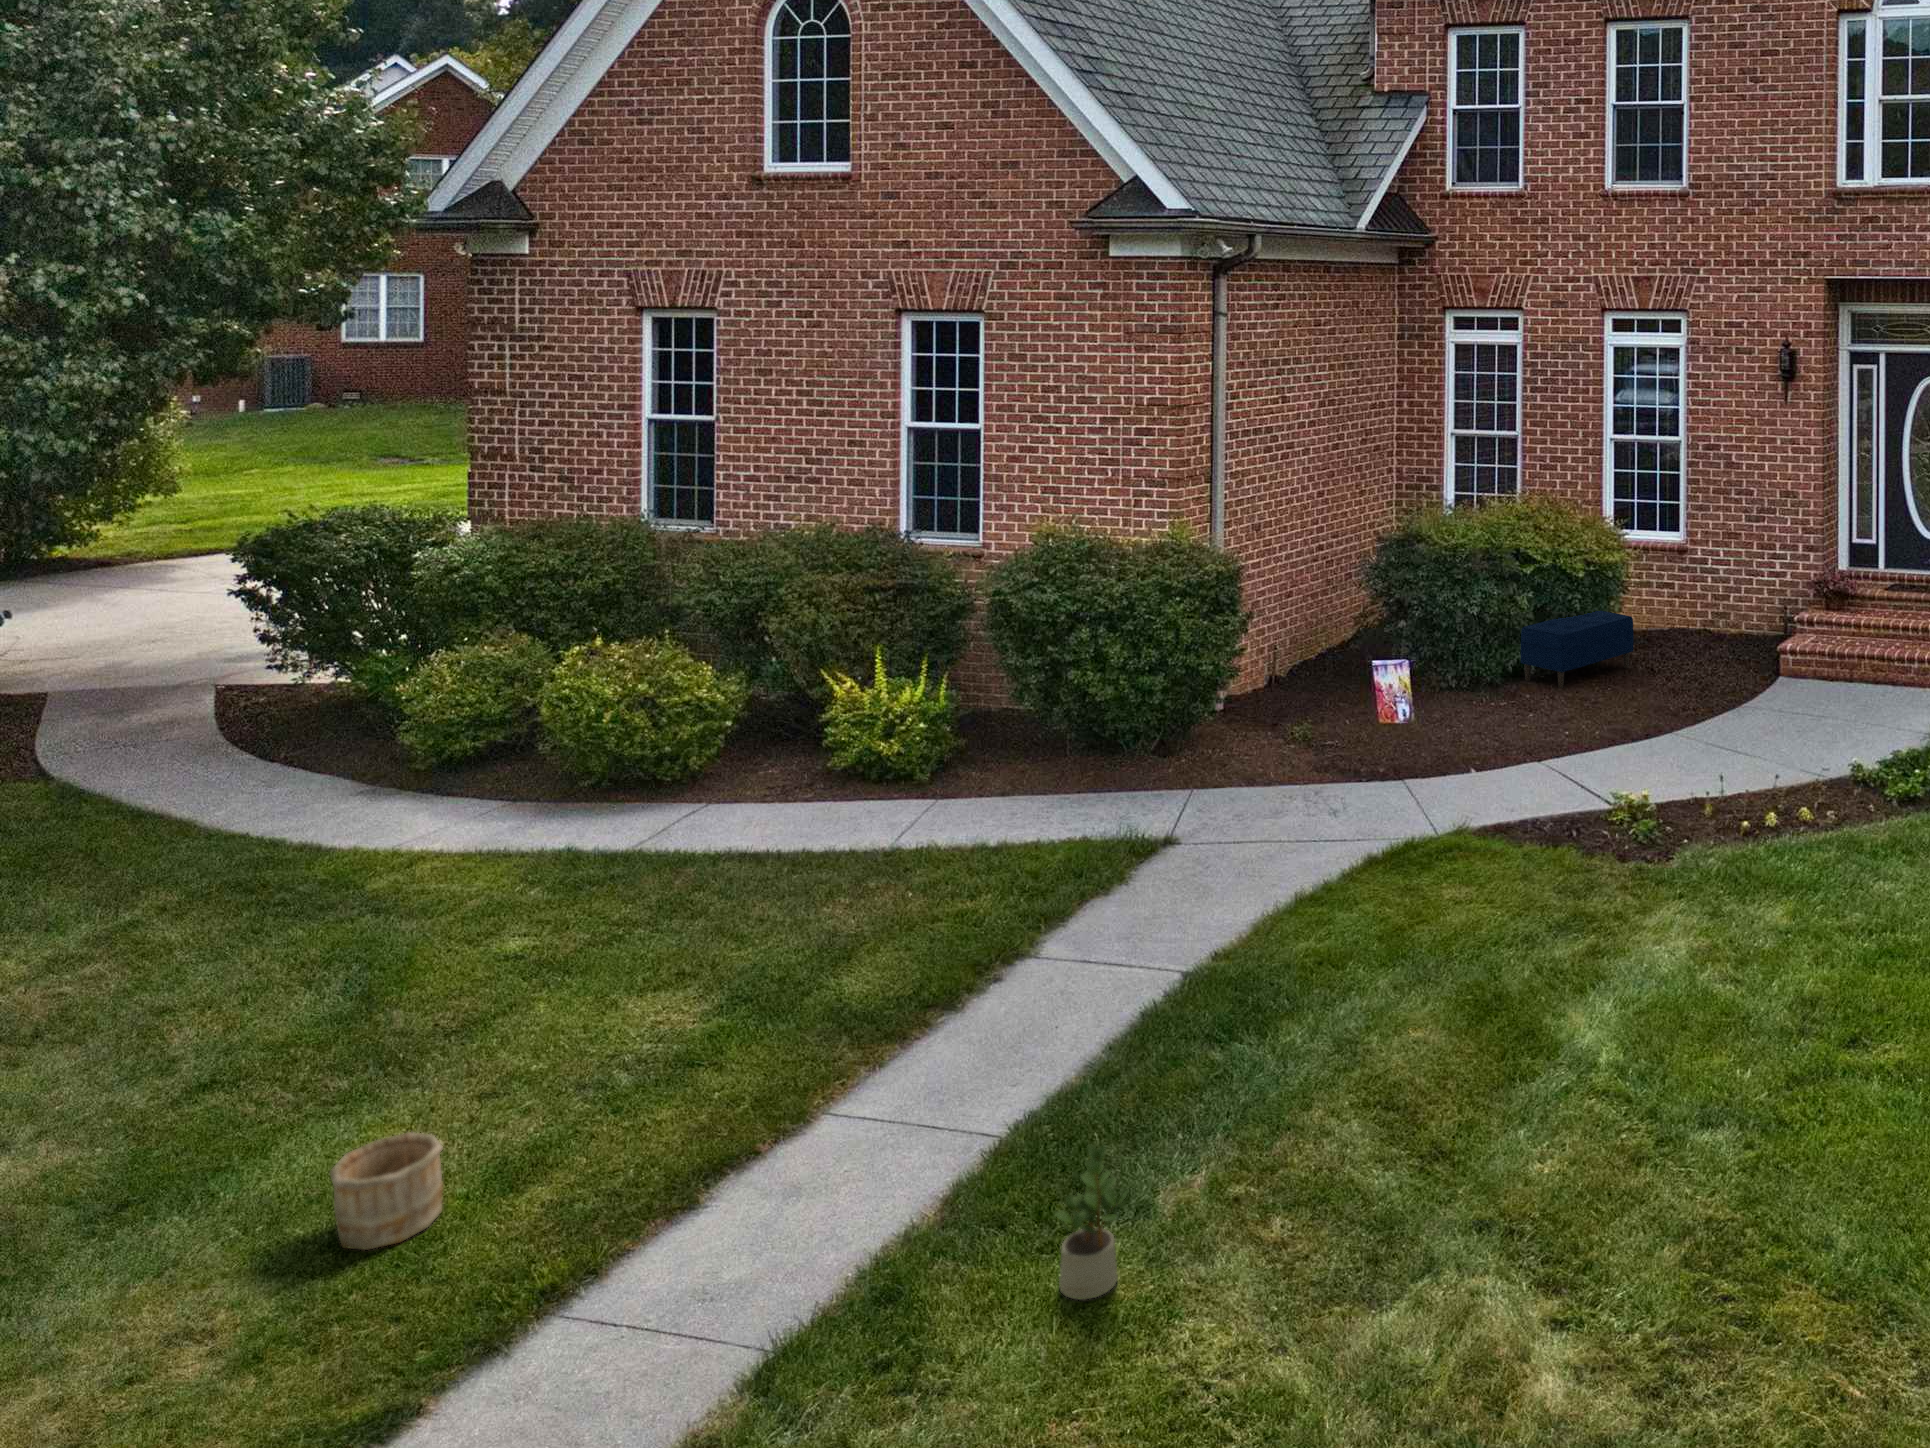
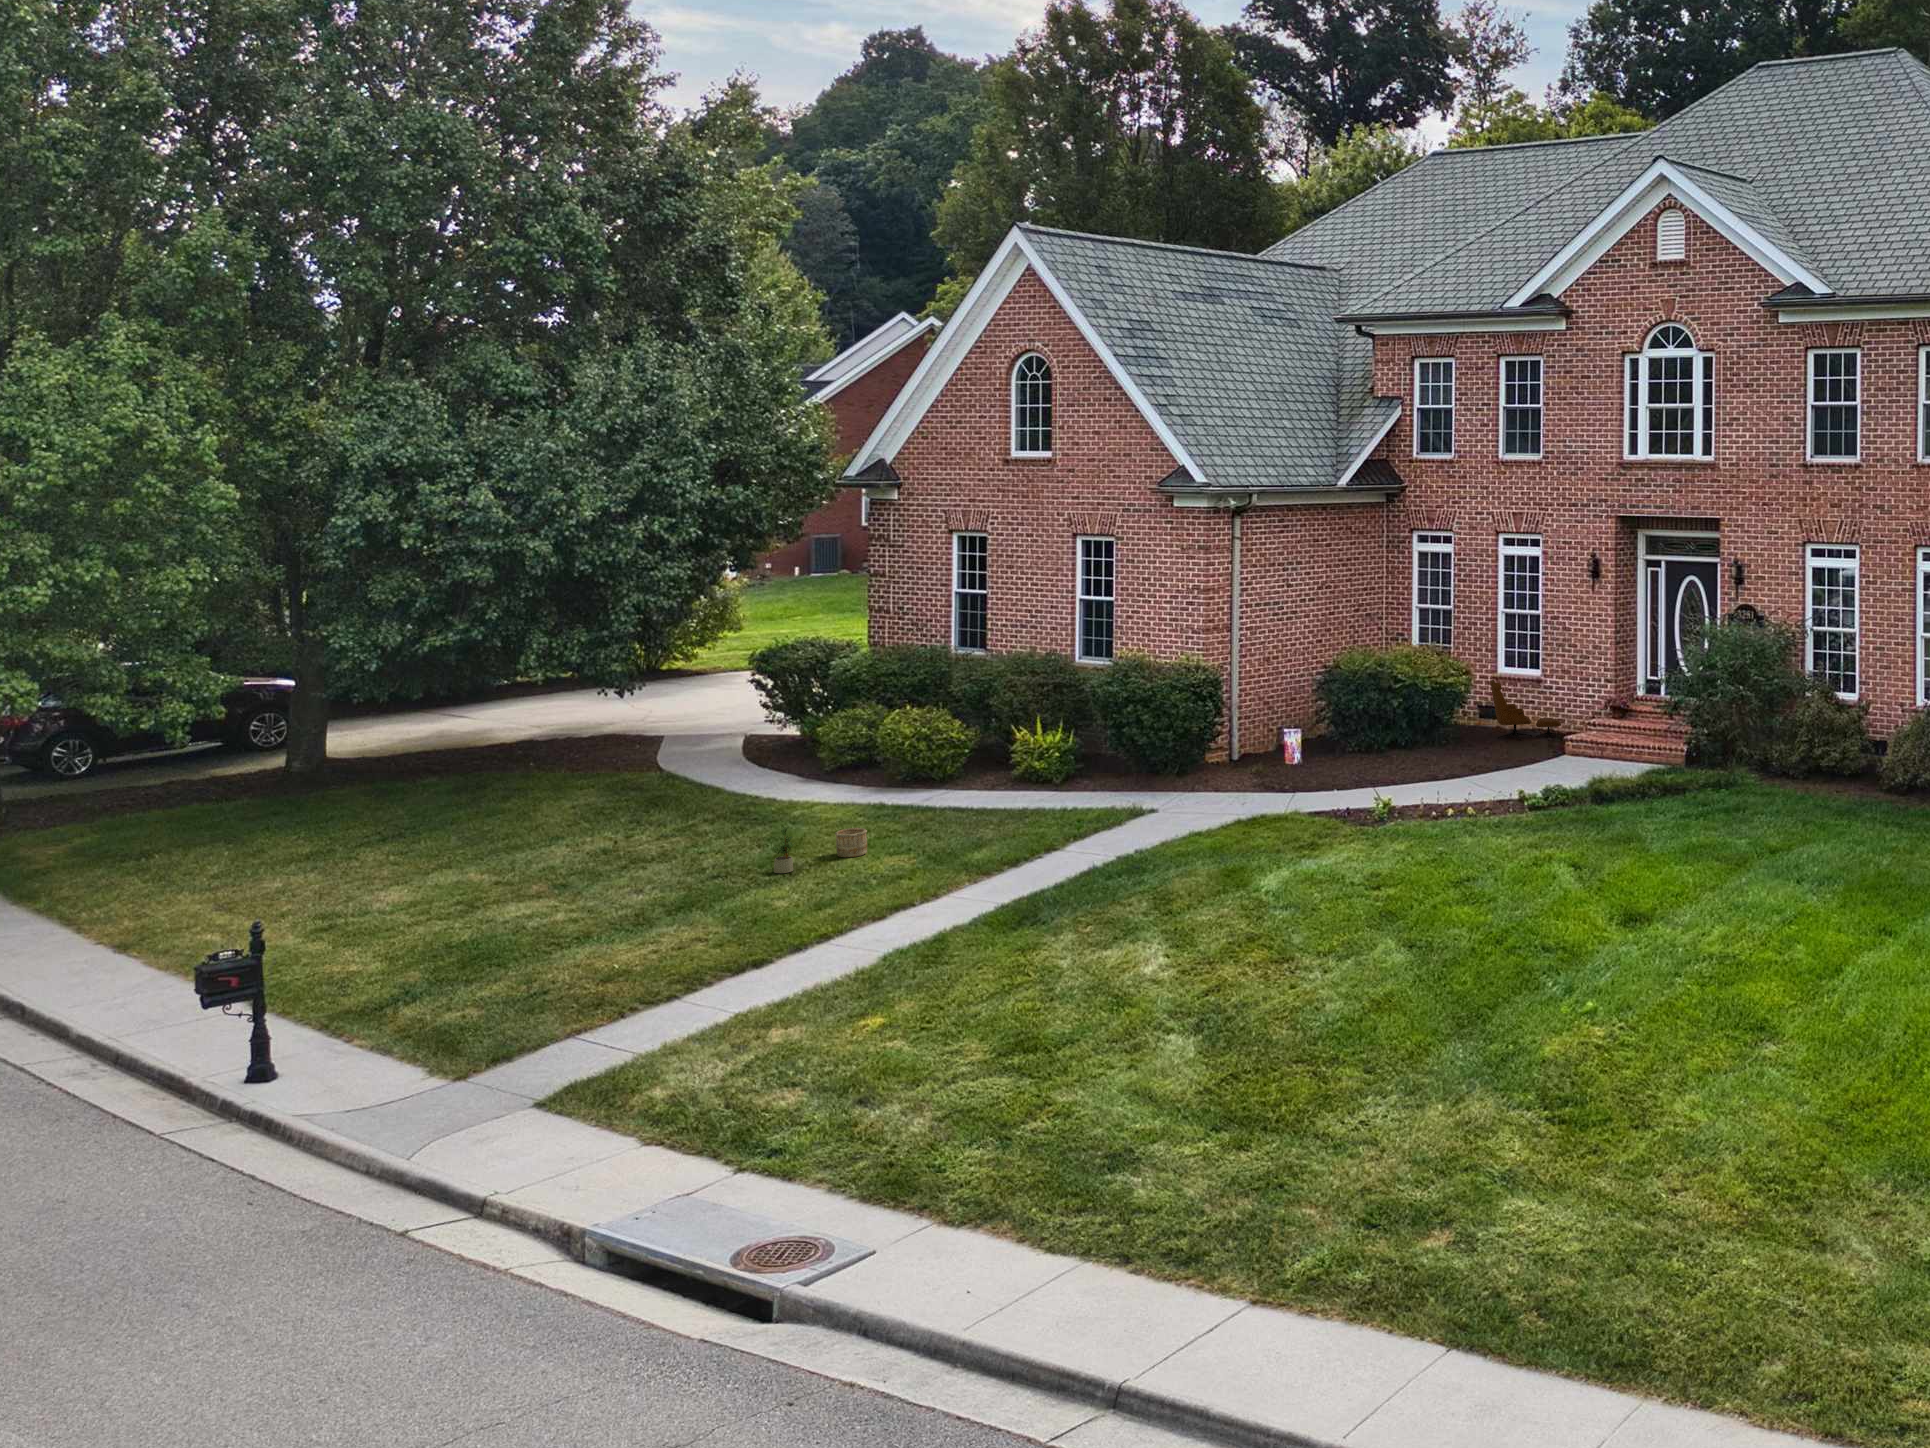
lounge chair: none [1628,549,1735,650] -> present [1490,680,1561,740]
bench: present [1521,611,1634,688] -> none [1405,713,1476,754]
potted plant: present [1056,1145,1128,1299] -> present [773,826,794,873]

